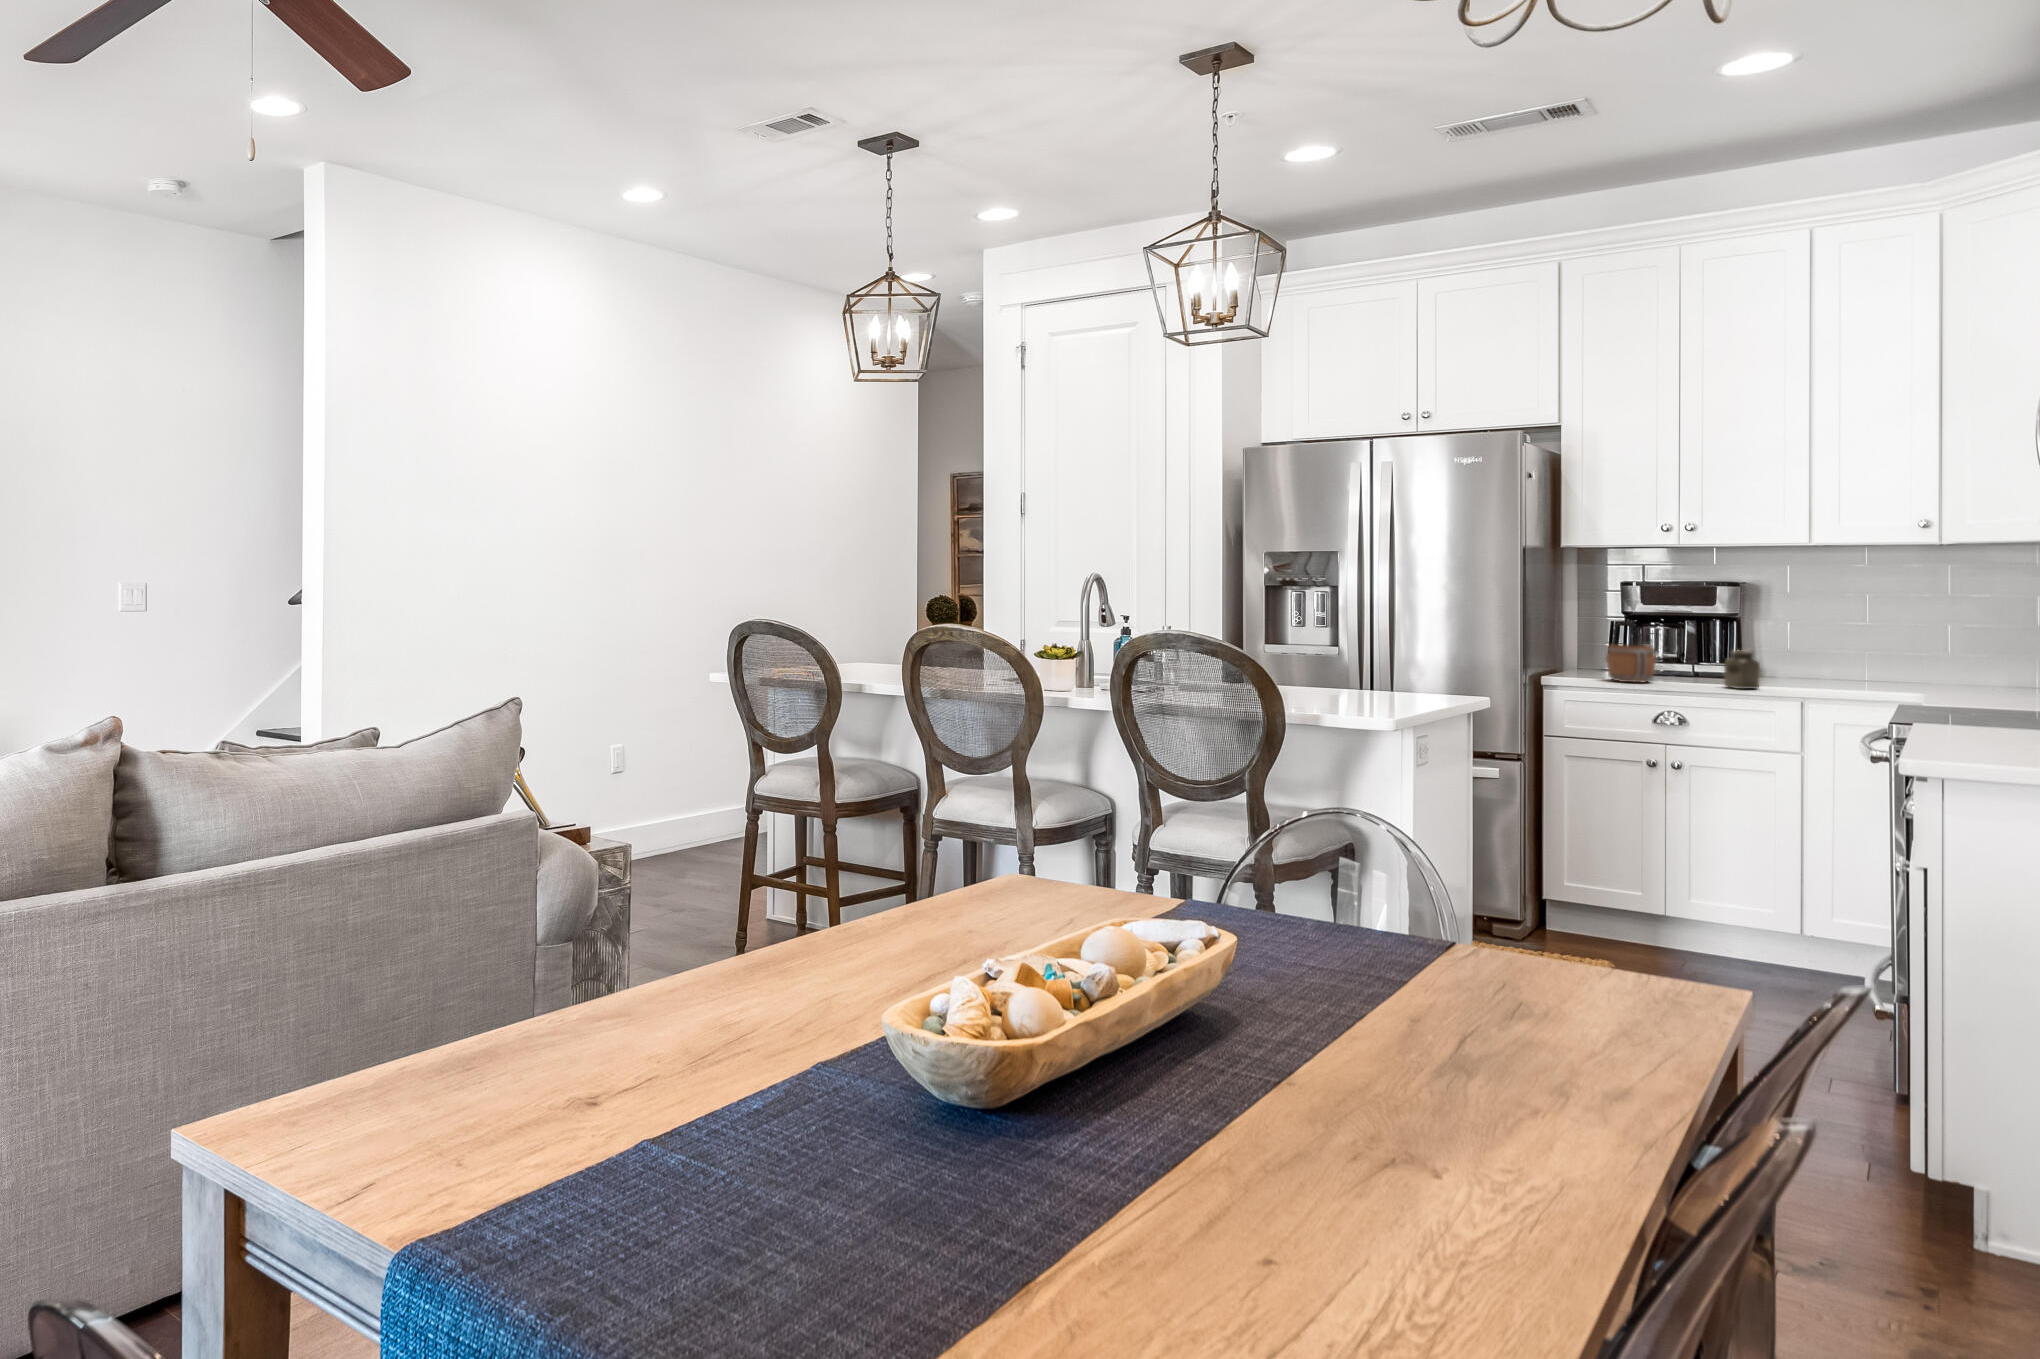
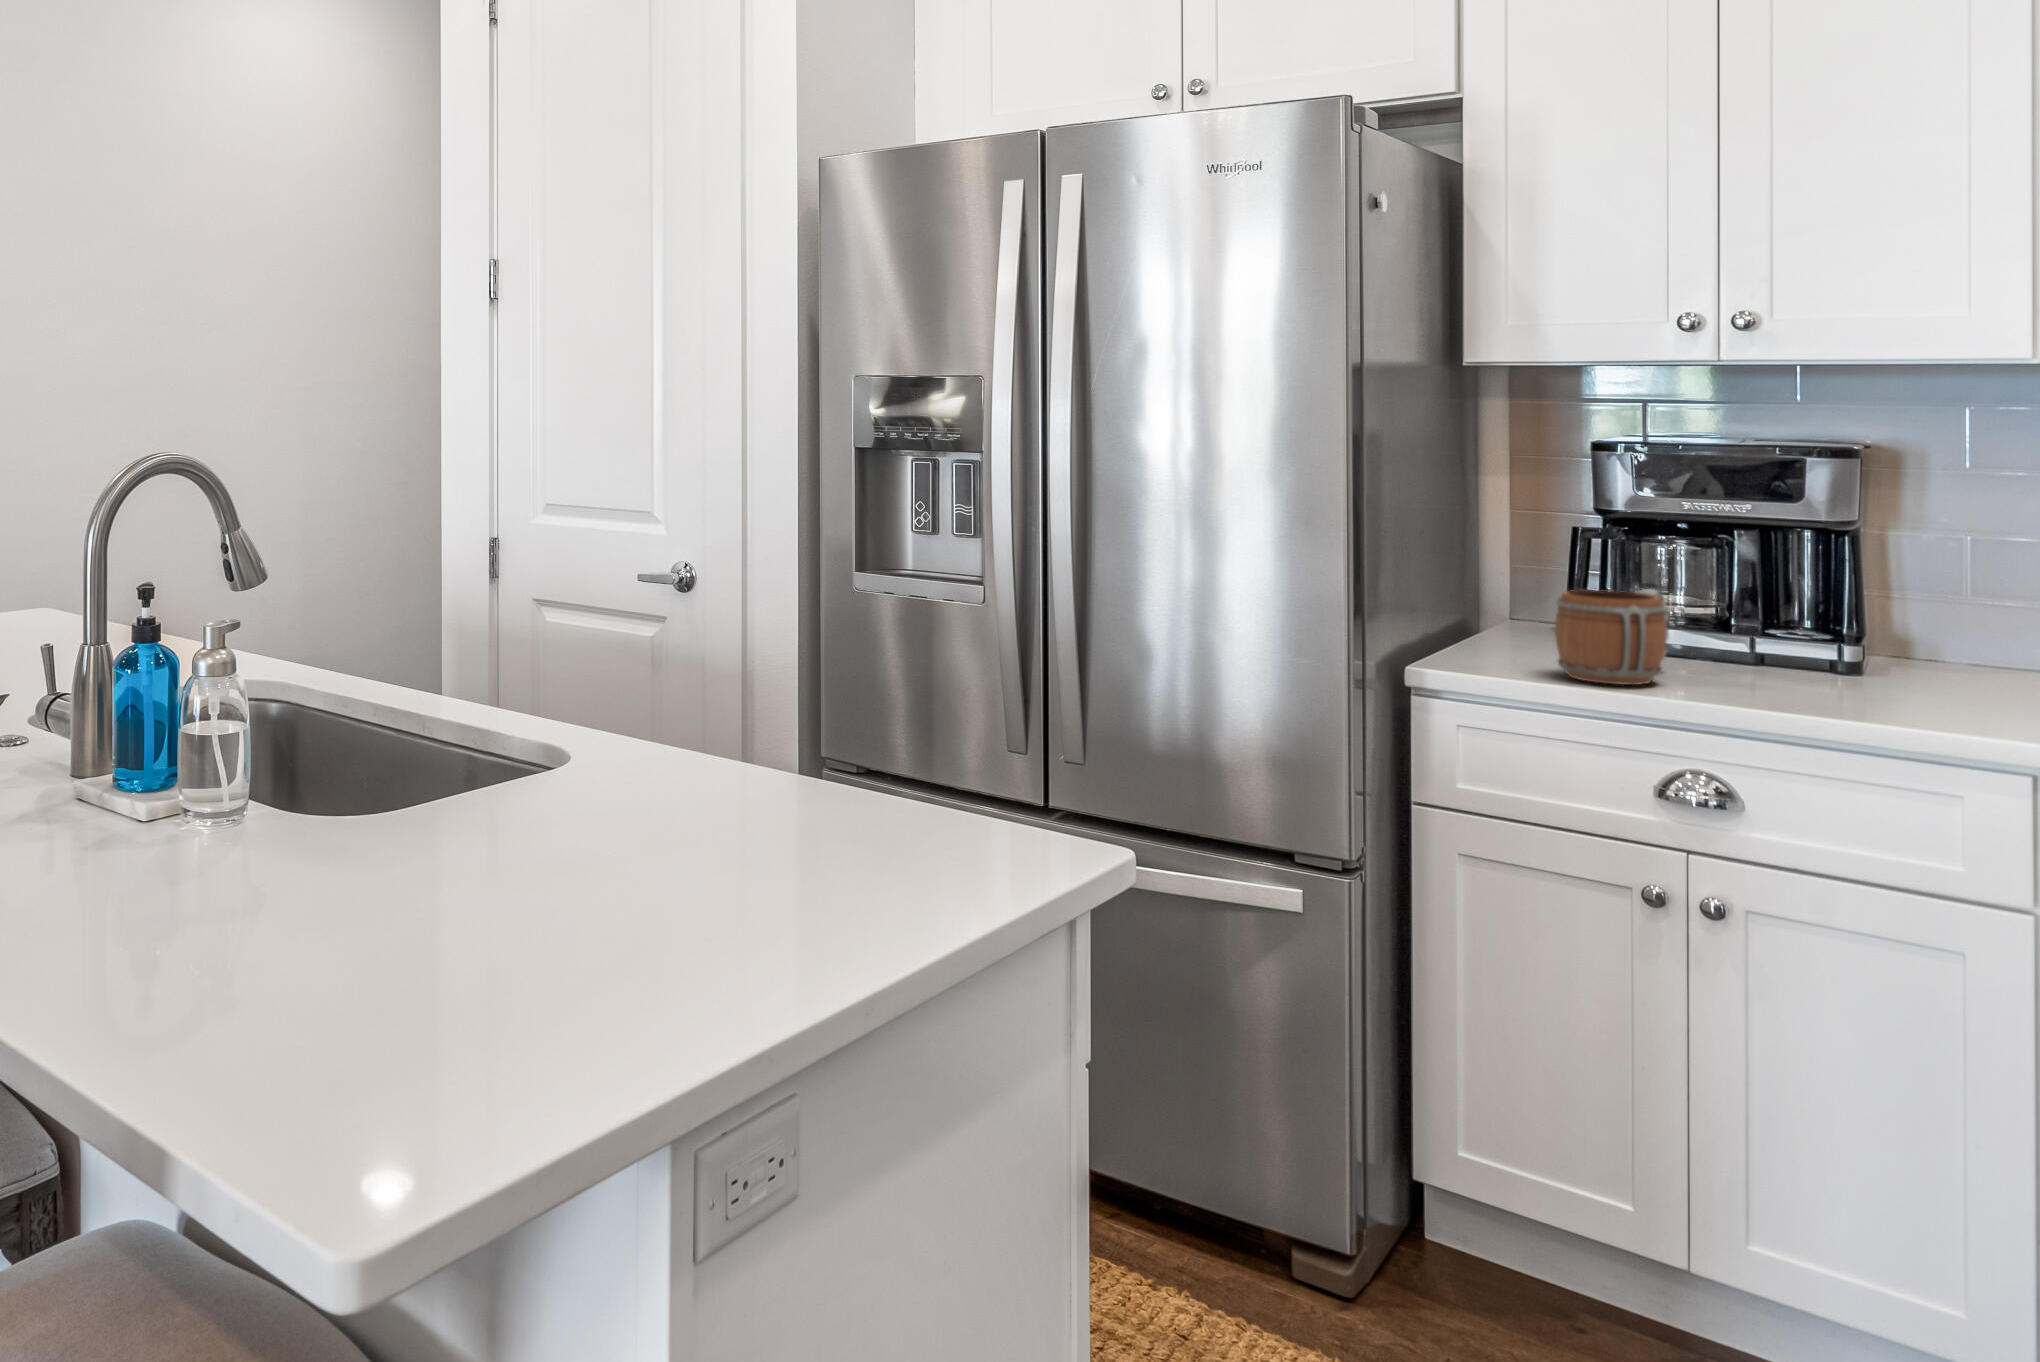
salt shaker: present [1724,651,1760,689] -> none [1829,612,1917,712]

